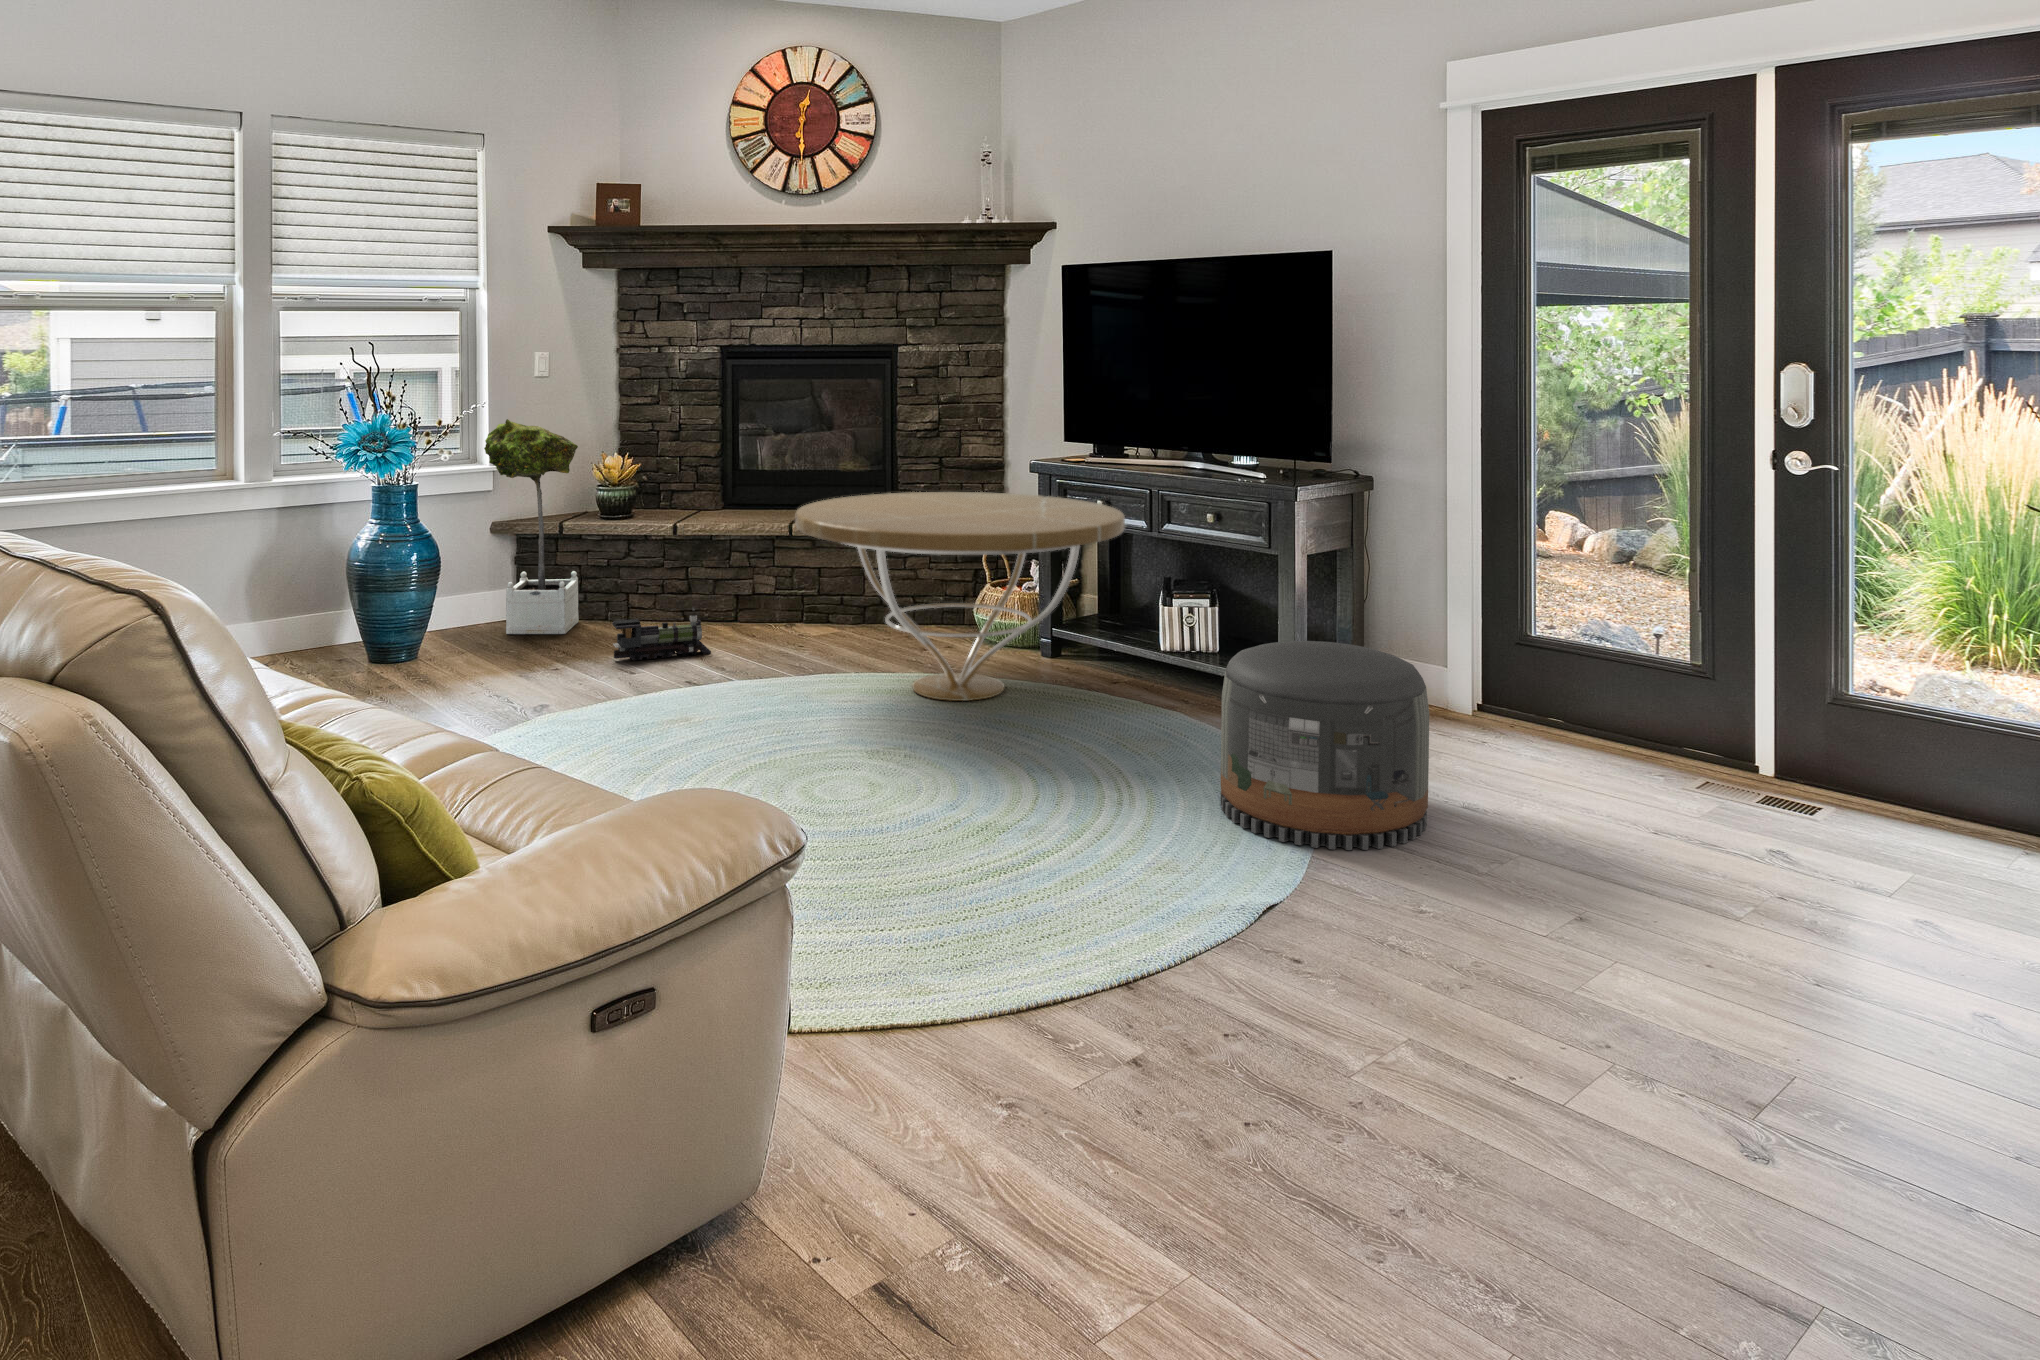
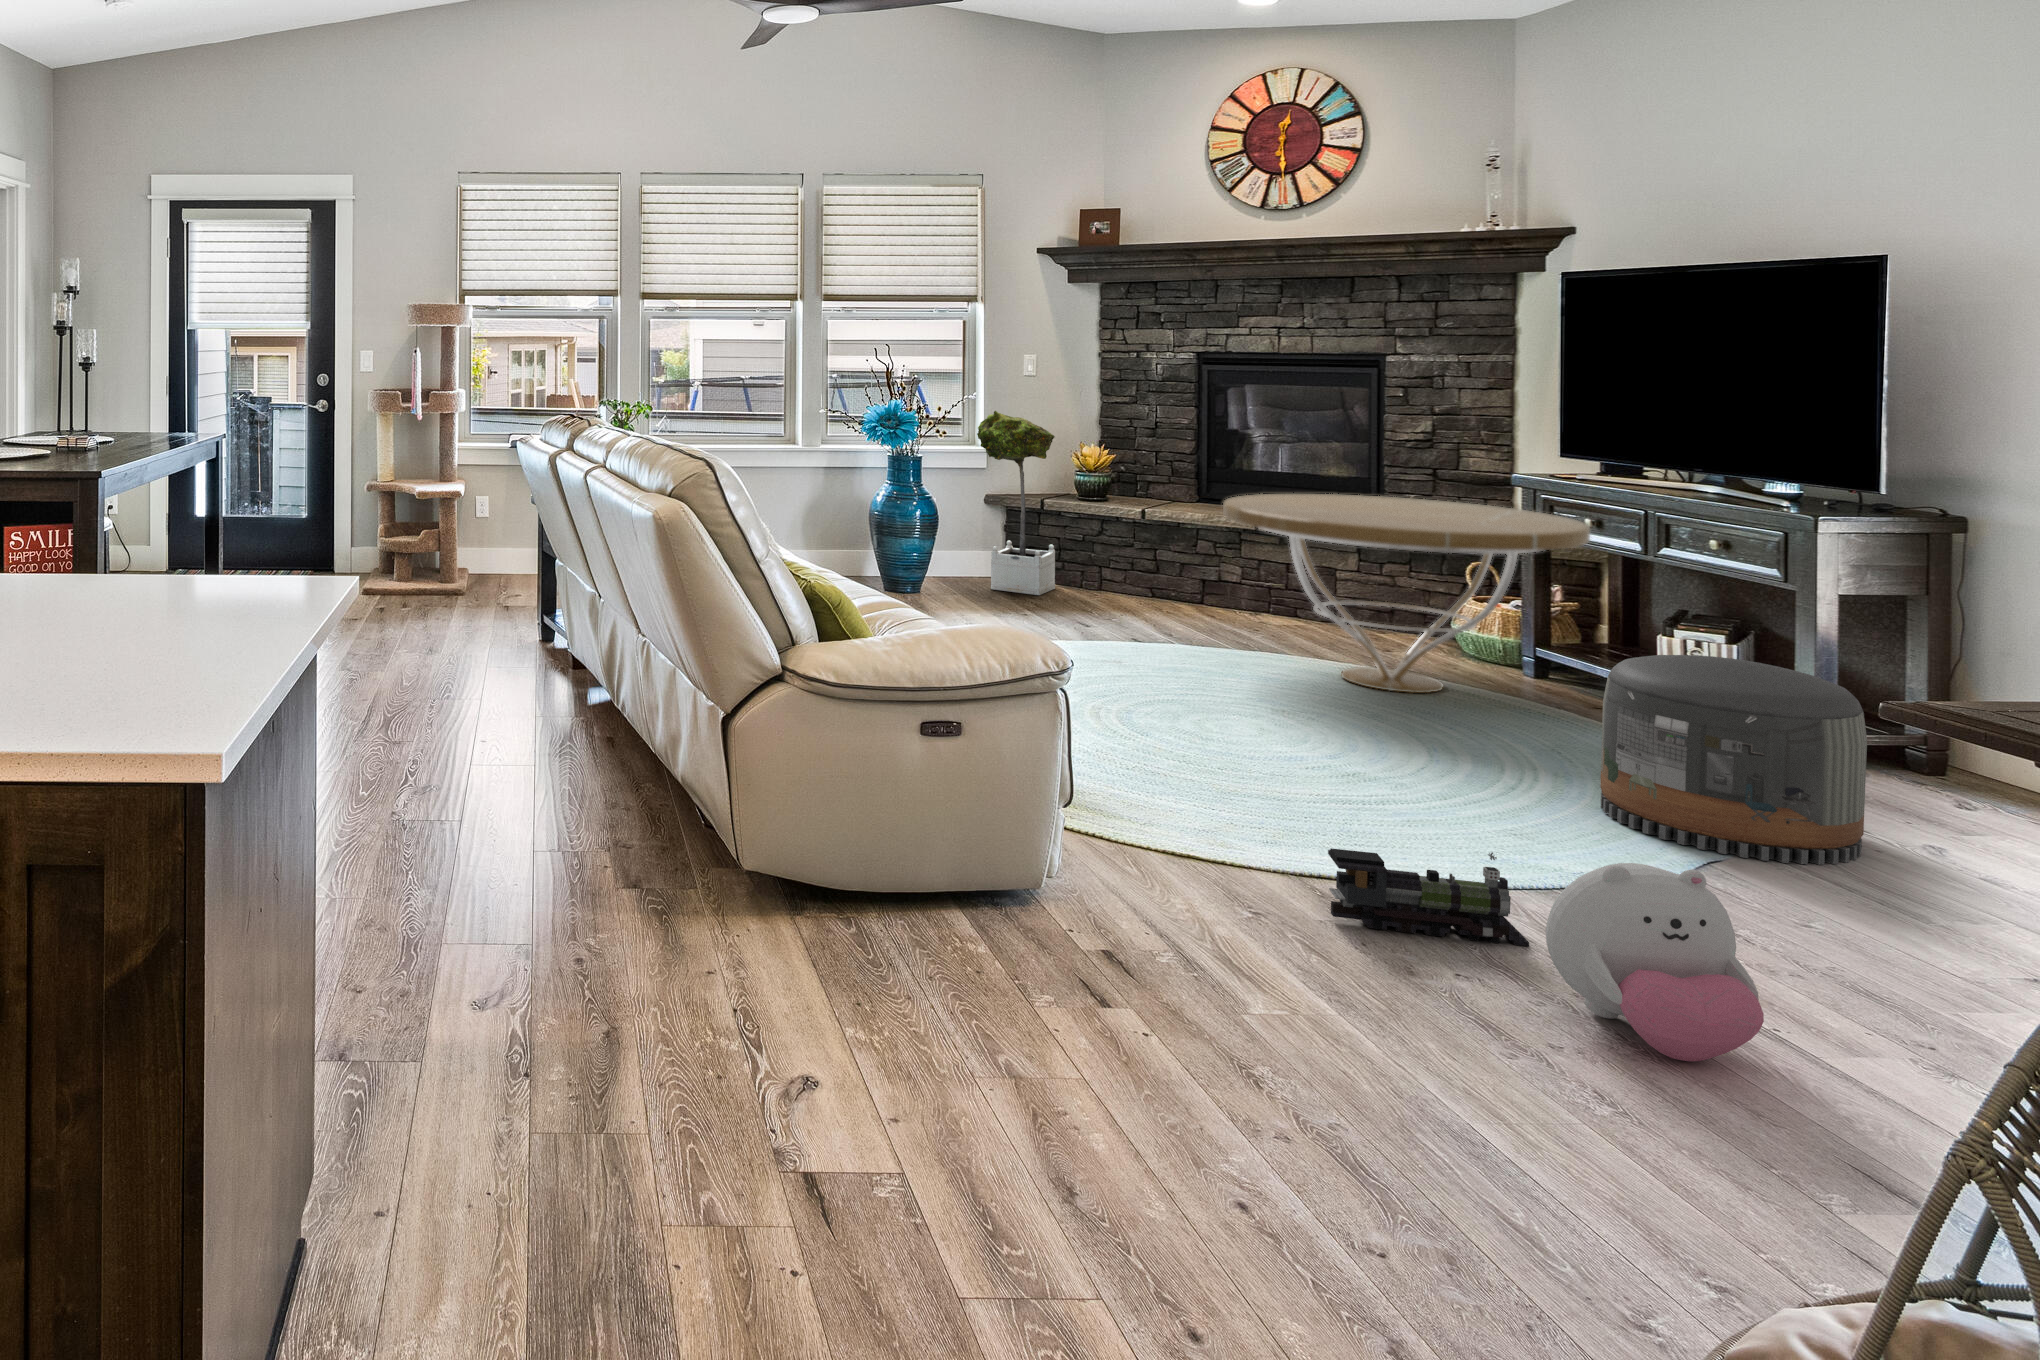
toy train: present [612,607,711,660] -> present [1328,848,1529,947]
plush toy: none [1426,968,1669,1227] -> present [1546,863,1764,1062]

